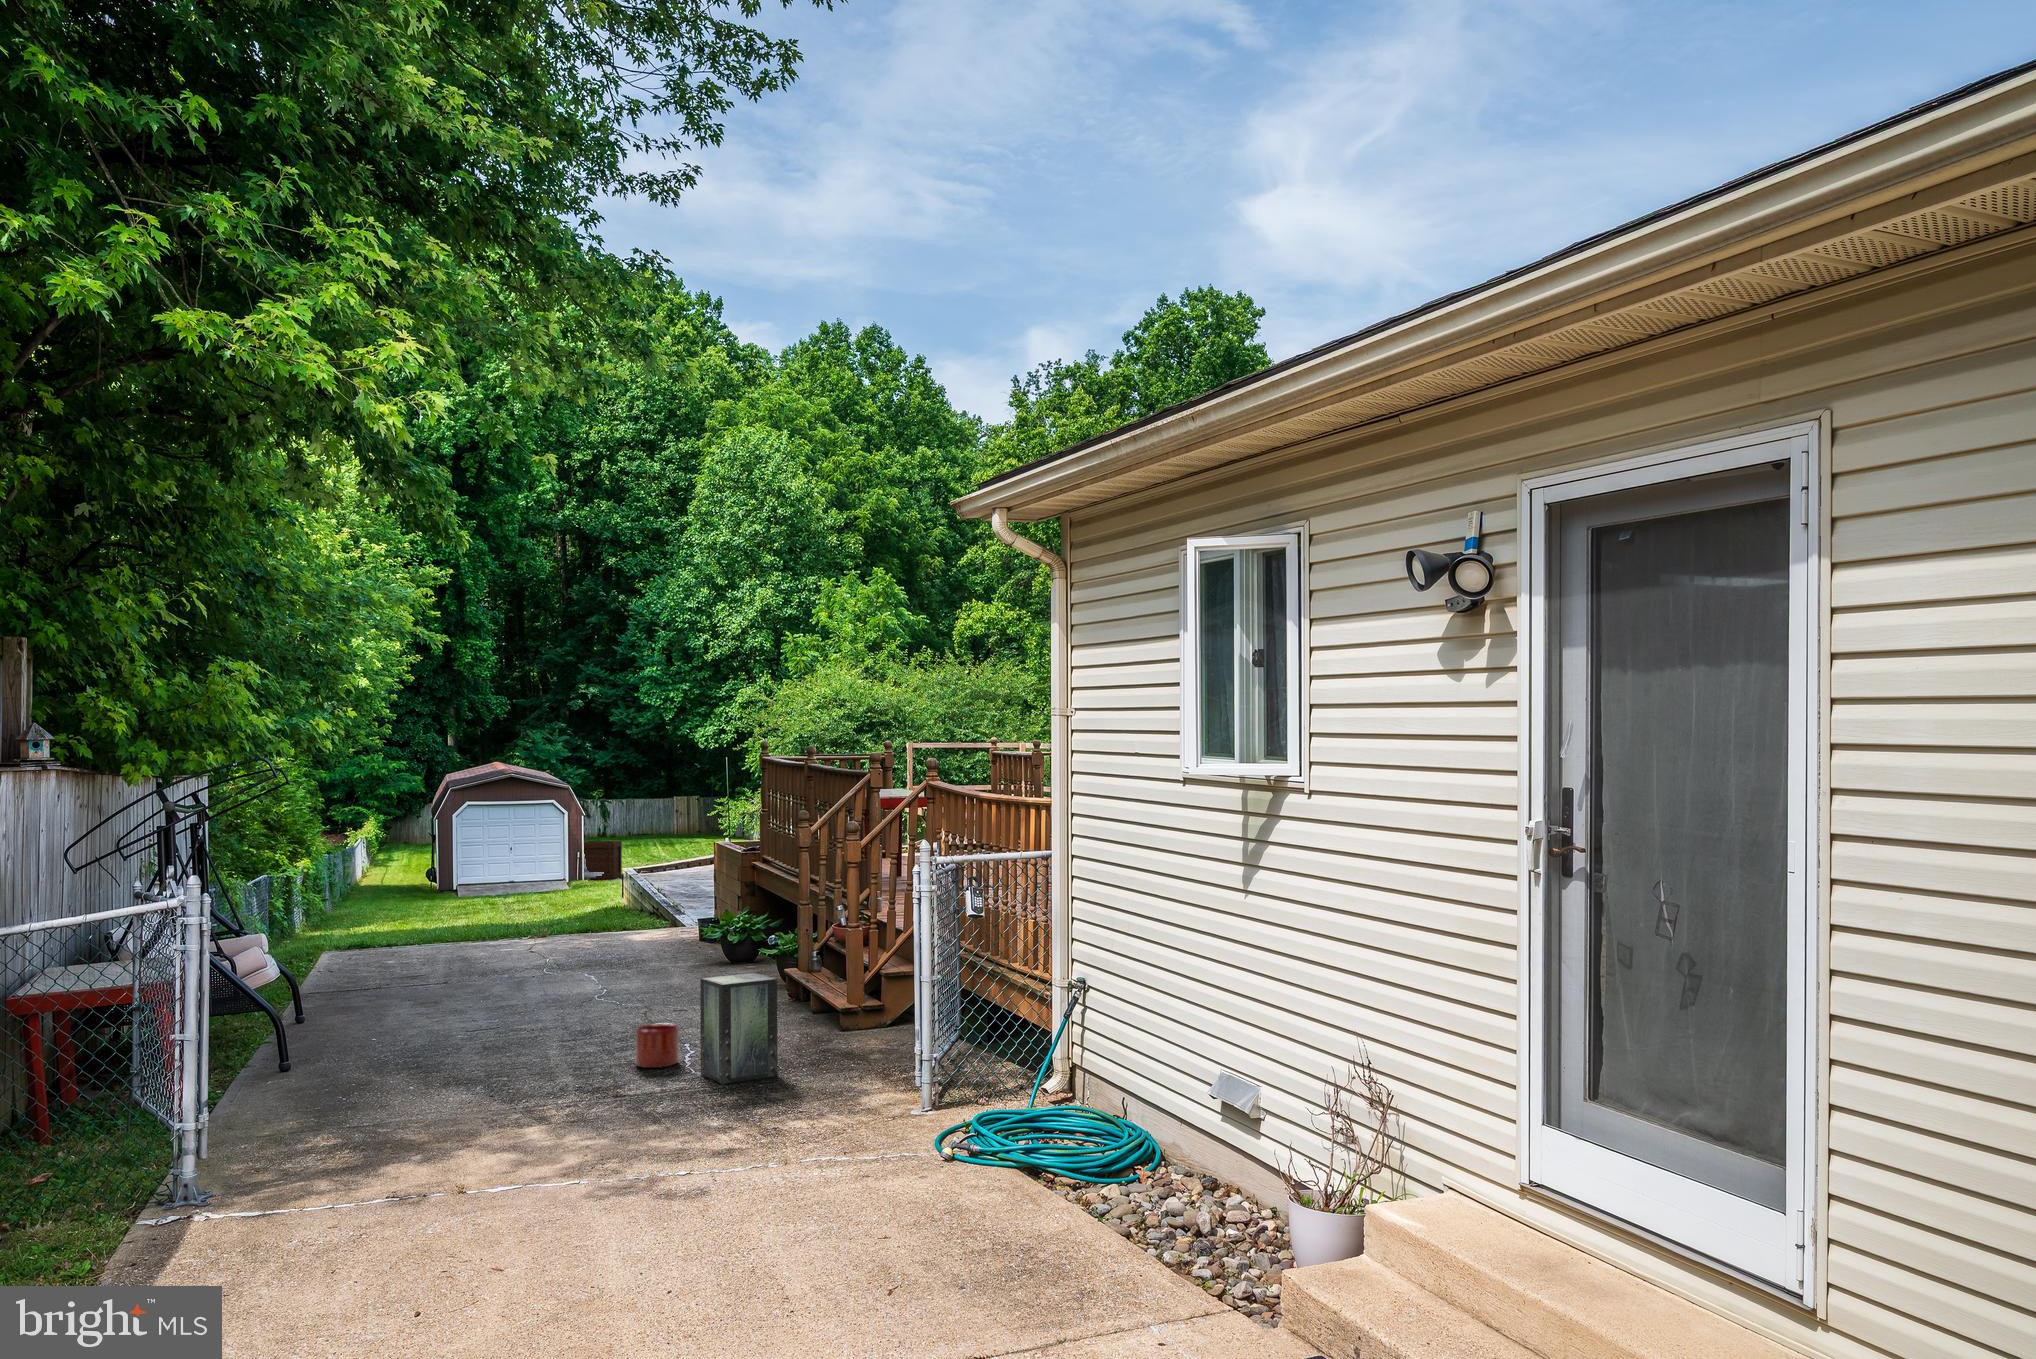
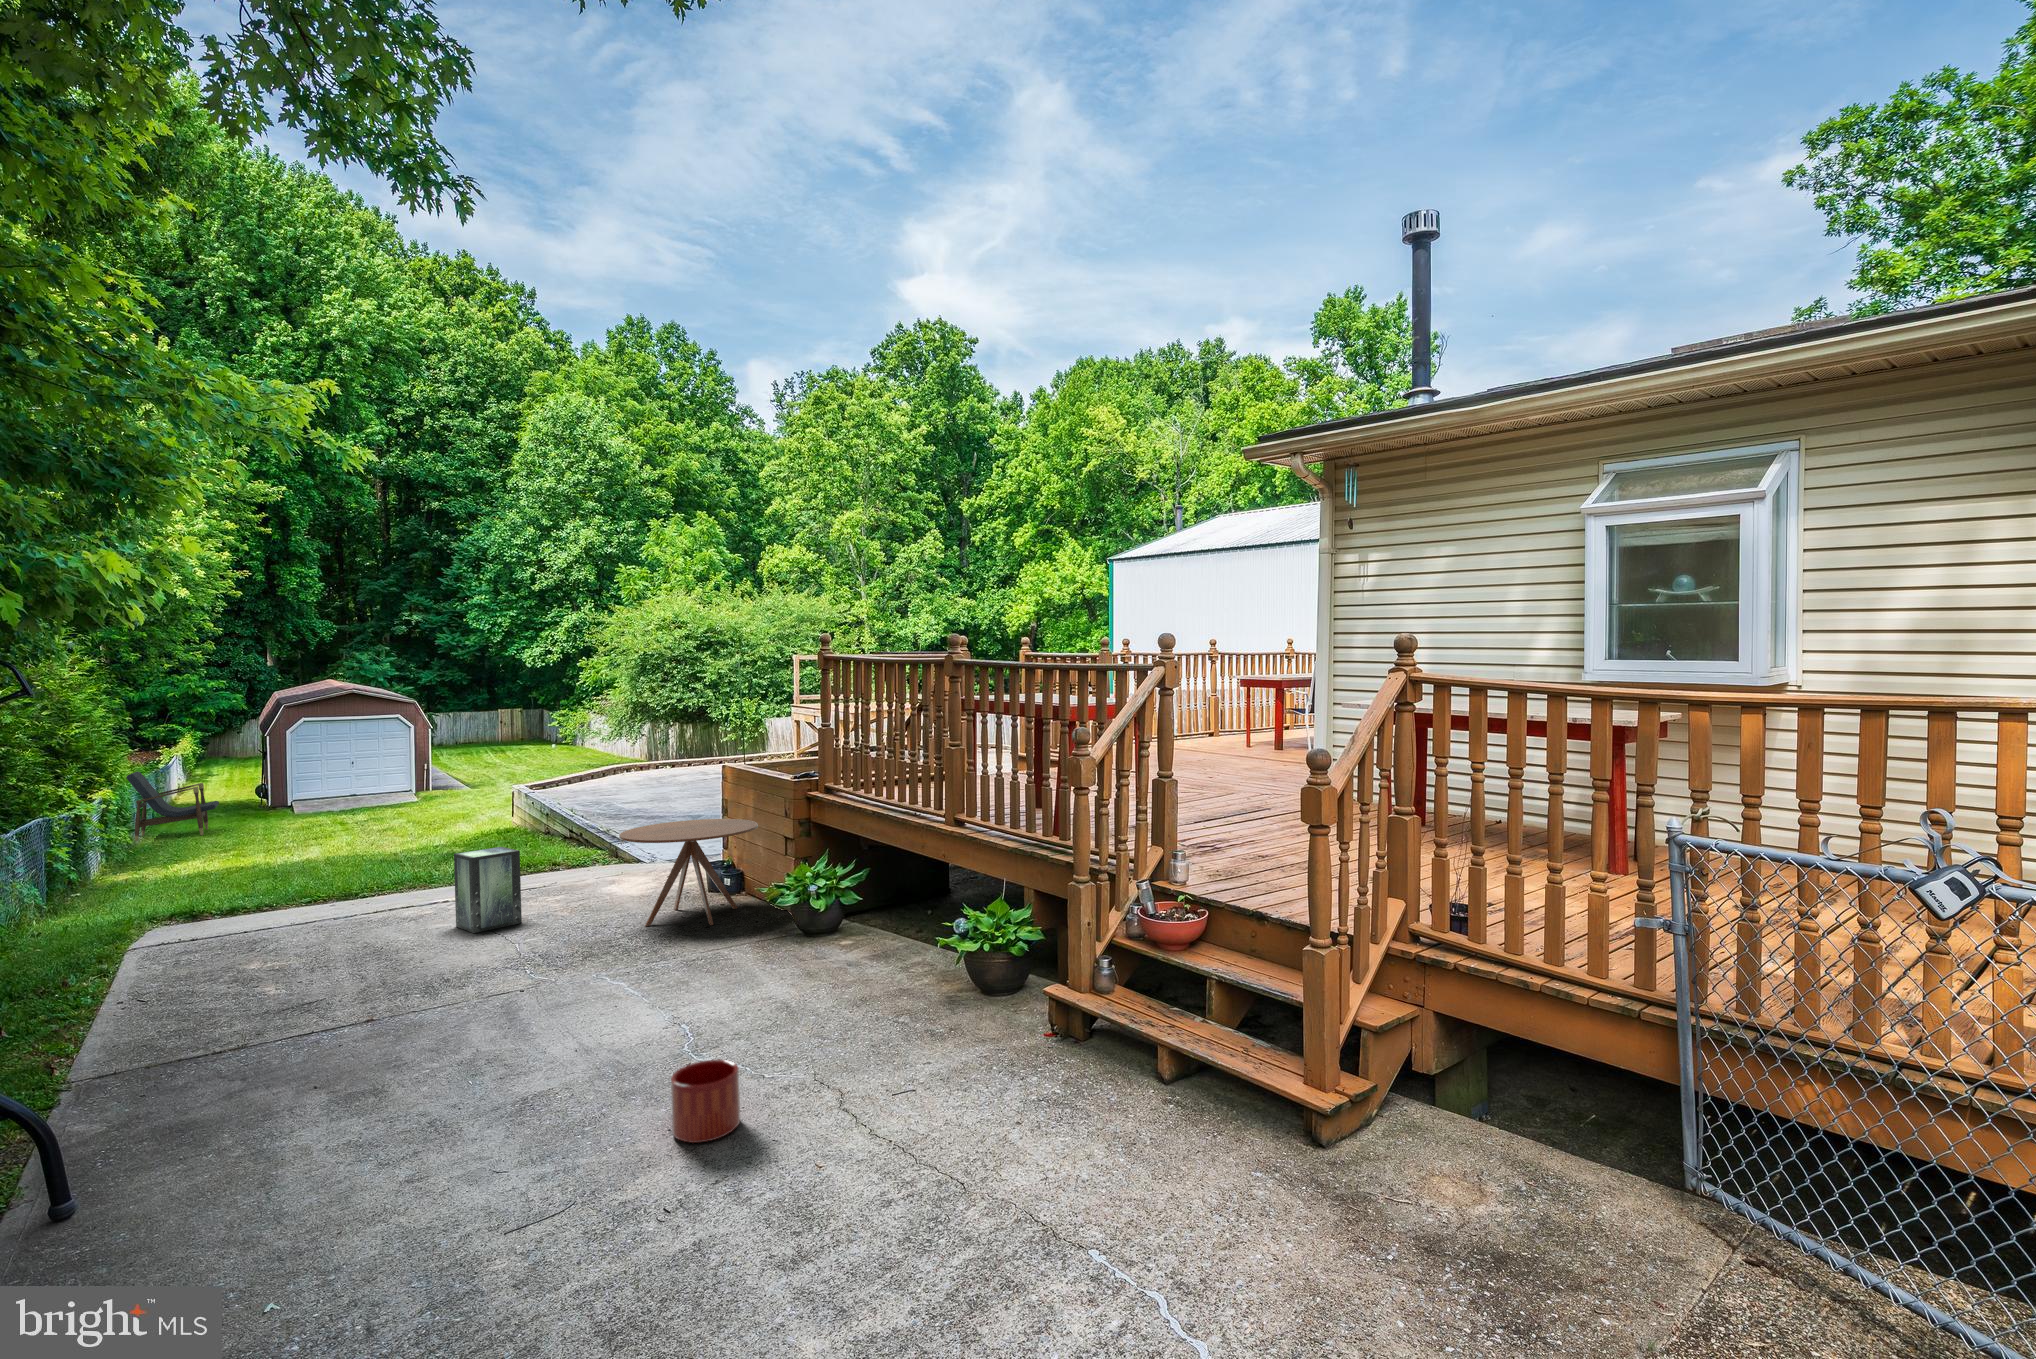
wooden crate: present [584,841,622,880] -> none [422,751,469,789]
lounge chair: none [327,847,397,911] -> present [126,772,219,841]
round table: none [681,895,797,983] -> present [619,819,758,926]
storage box: present [700,973,778,1084] -> present [454,847,522,933]

